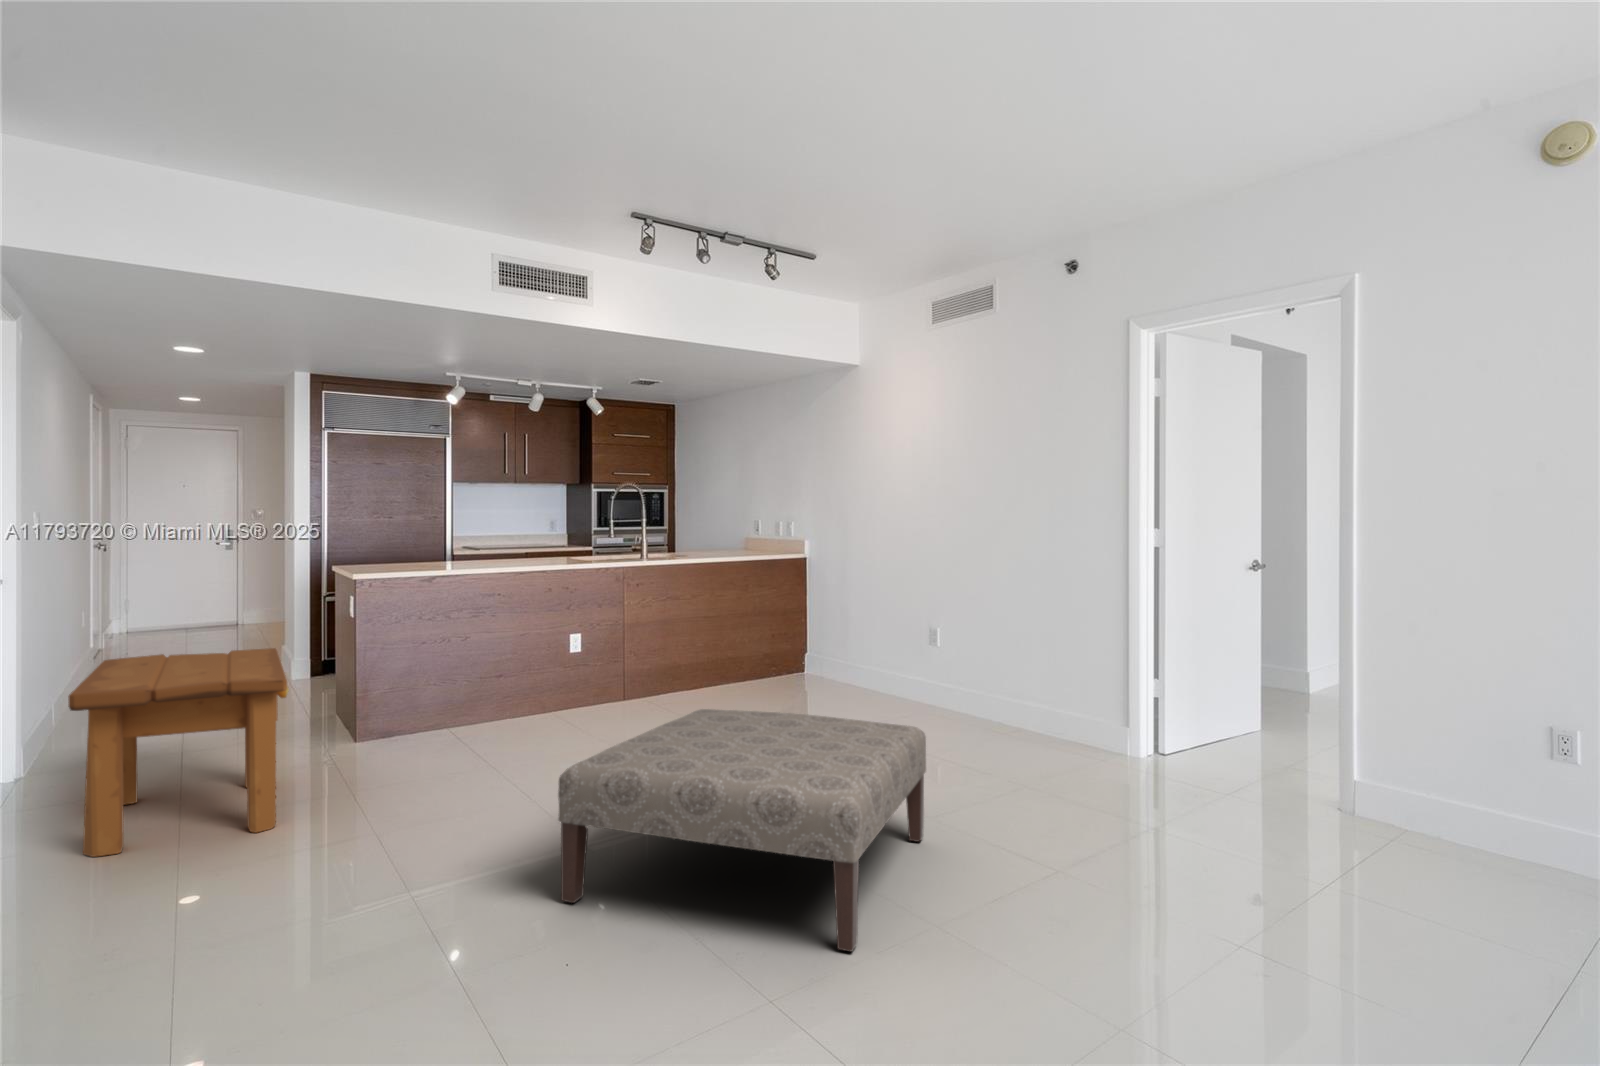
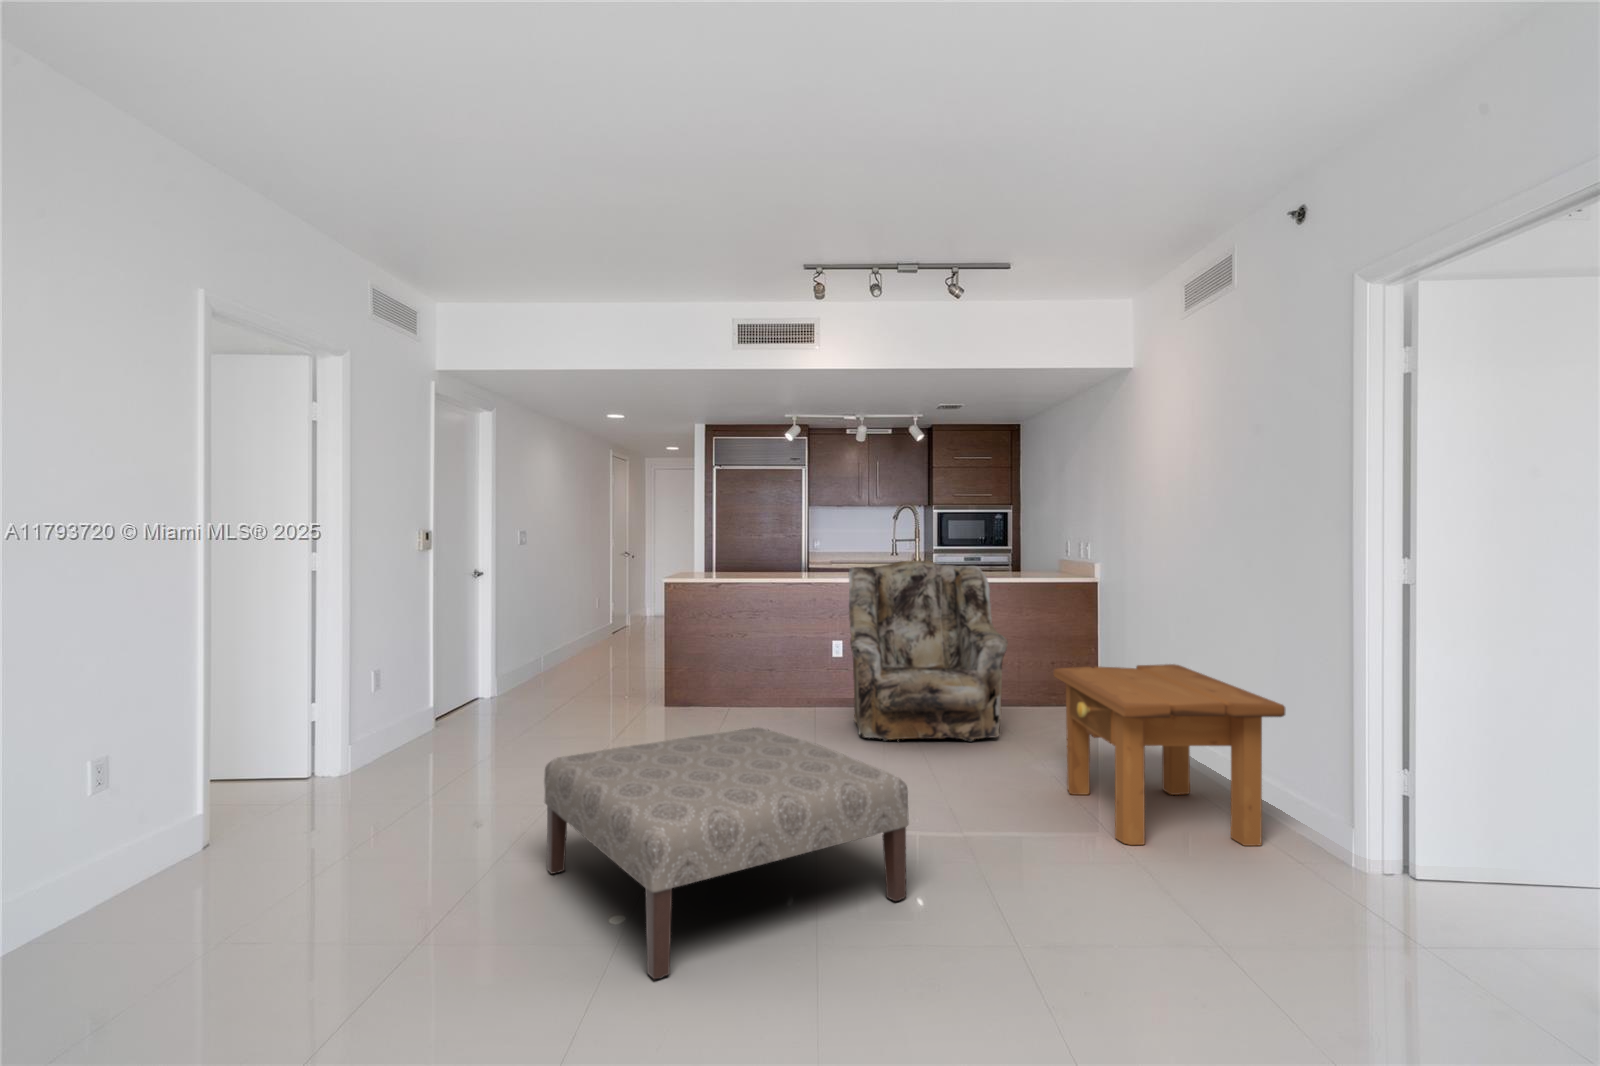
armchair: none [598,539,782,725] -> present [848,560,1008,742]
side table: present [68,648,289,857] -> present [1054,664,1285,846]

